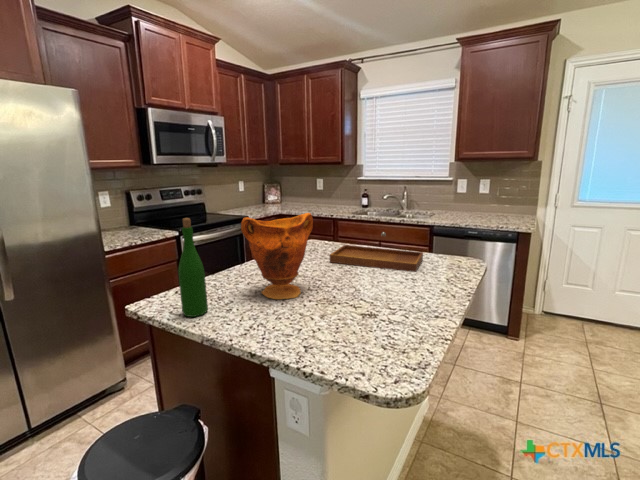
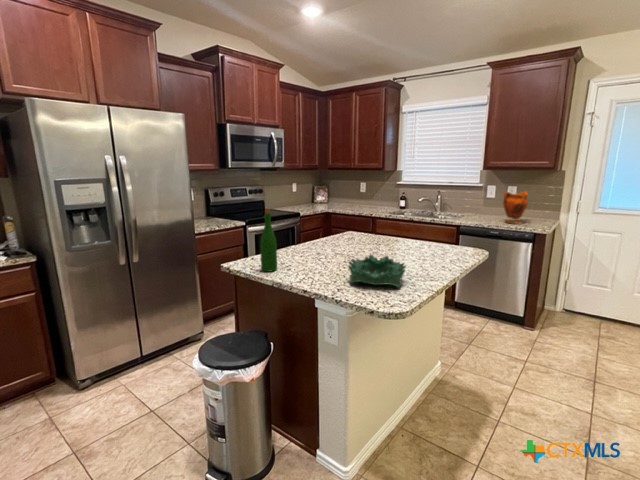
vase: present [241,213,313,299] -> present [503,192,528,224]
tray: present [330,232,423,272] -> none [362,226,436,256]
decorative bowl: none [318,282,406,338] -> present [348,255,406,287]

